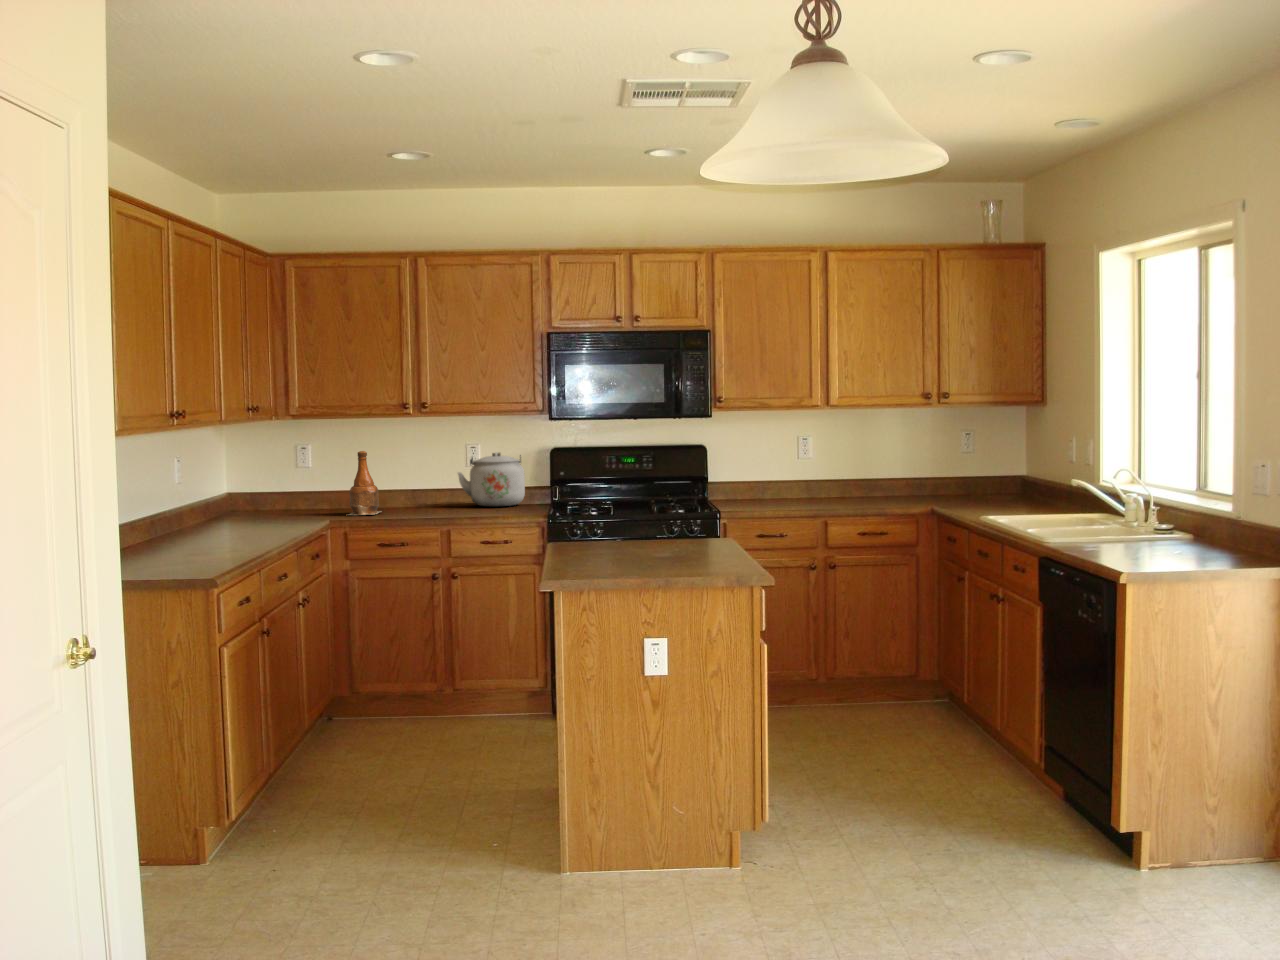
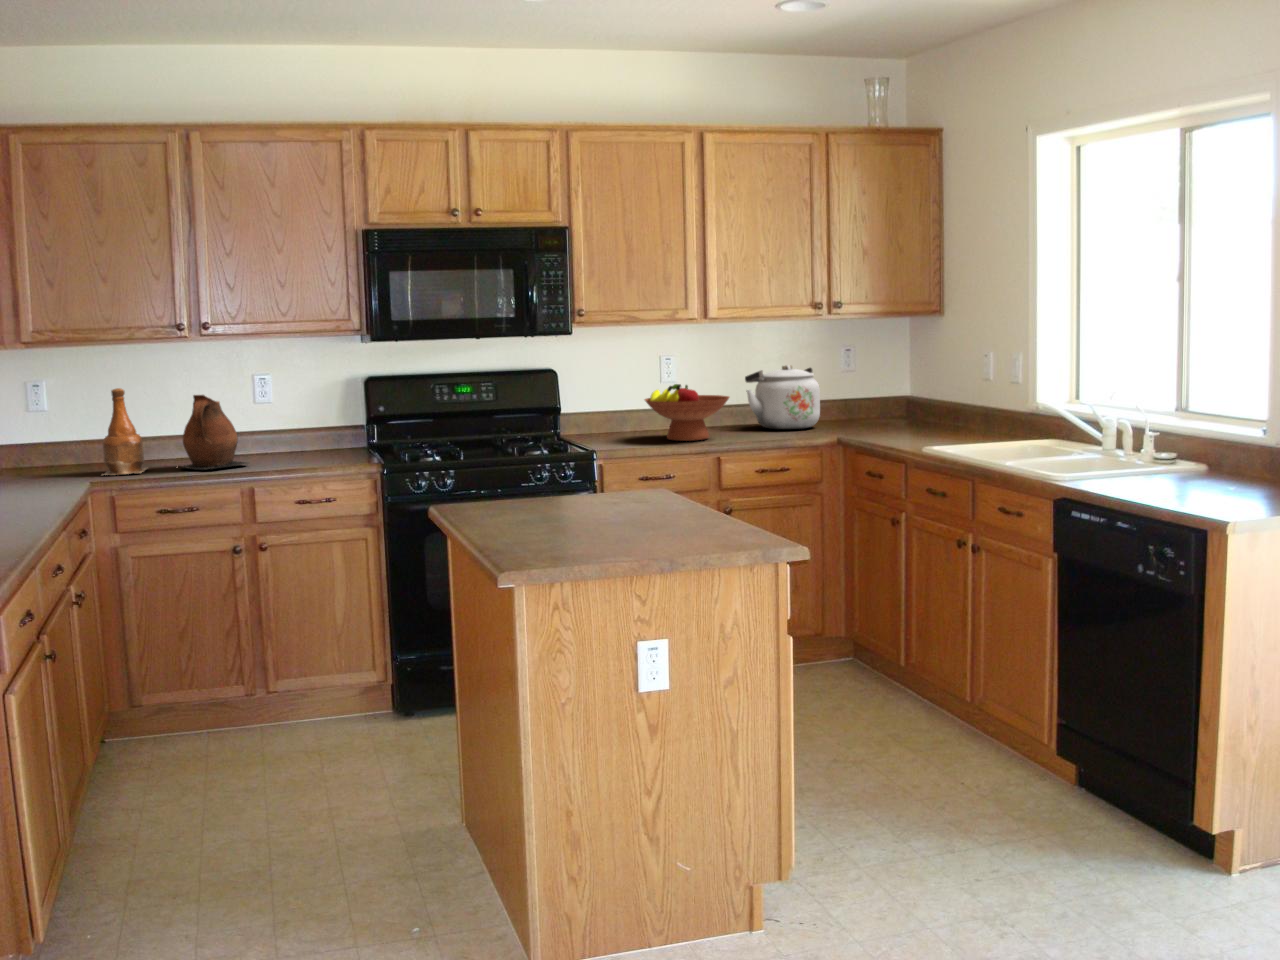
kettle: present [458,452,525,507] -> present [745,365,820,429]
ceramic pitcher: none [401,457,455,514] -> present [182,395,248,469]
fruit bowl: none [770,459,842,506] -> present [645,384,729,441]

